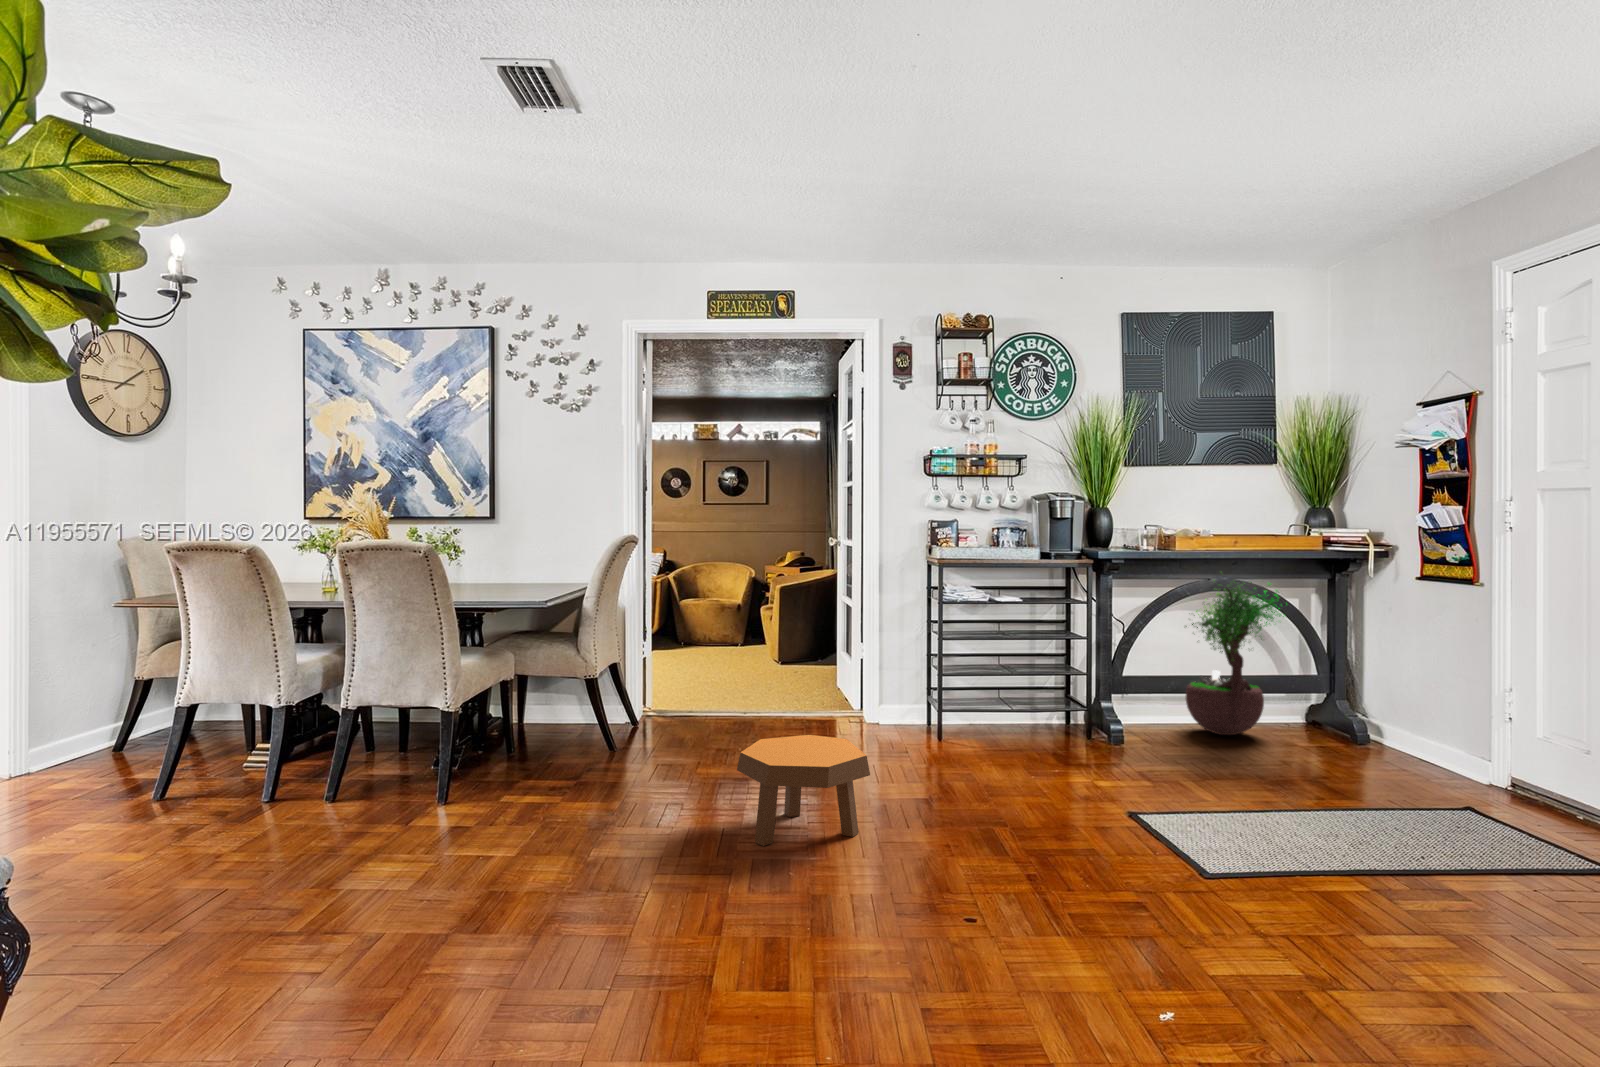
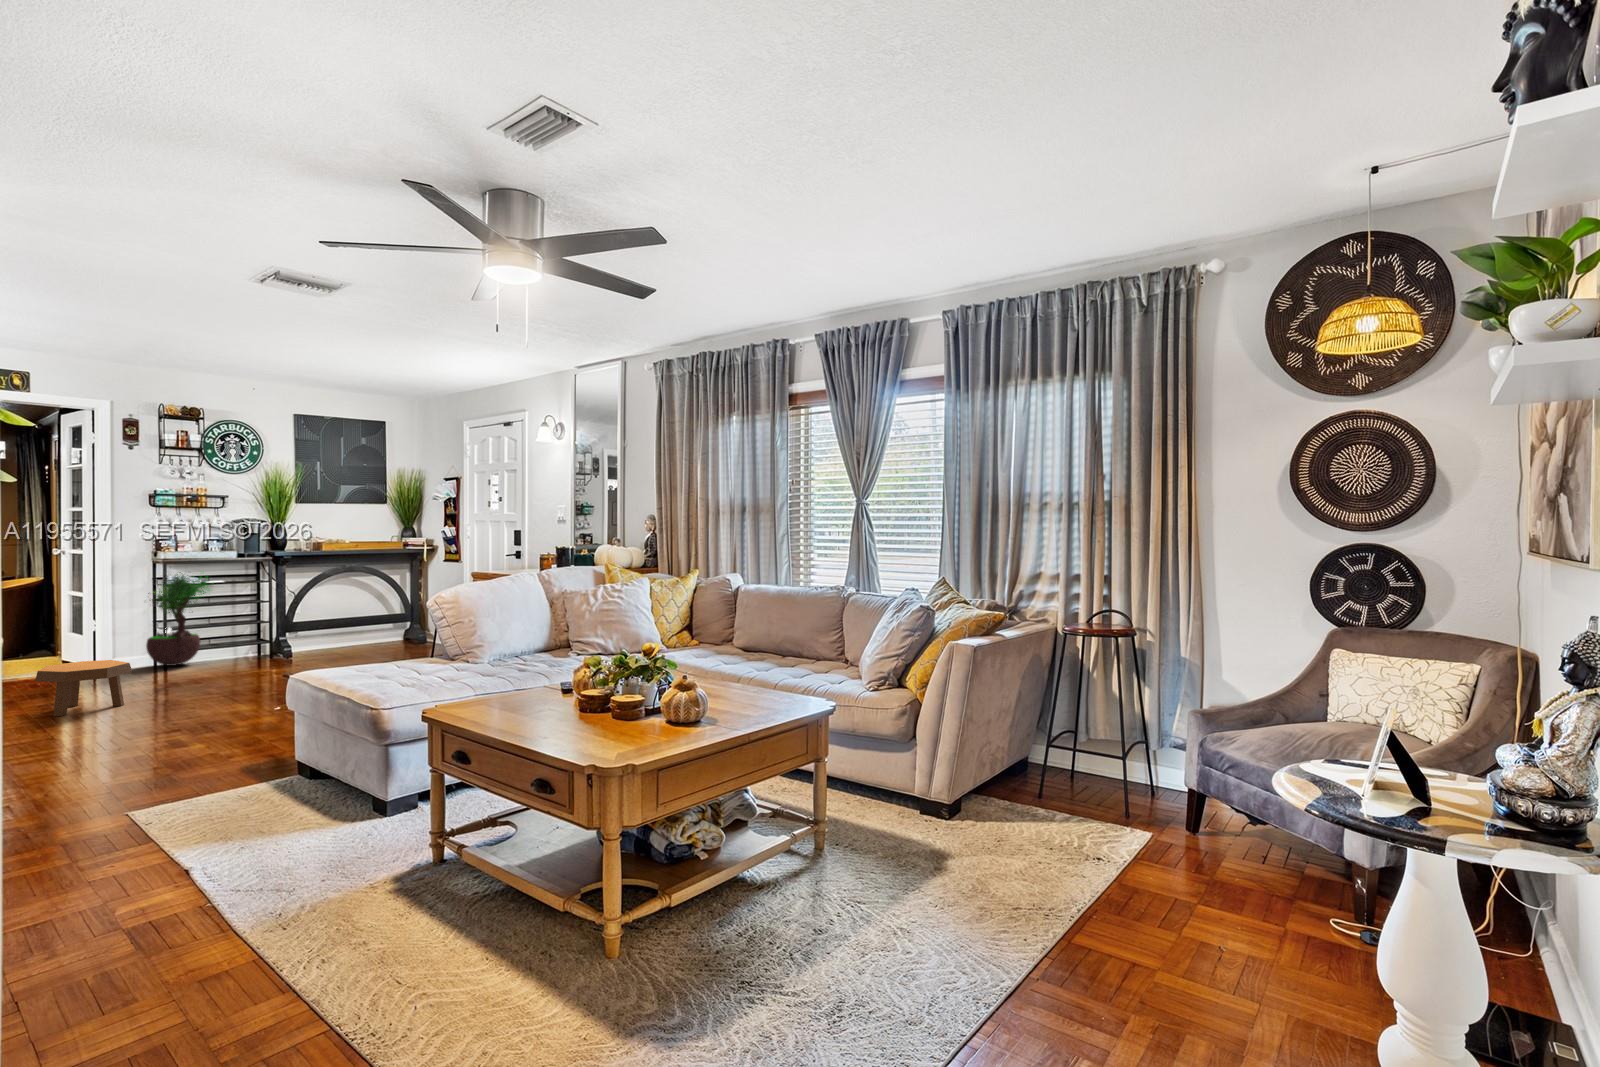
potted tree: present [1186,580,1287,735] -> present [146,572,209,666]

